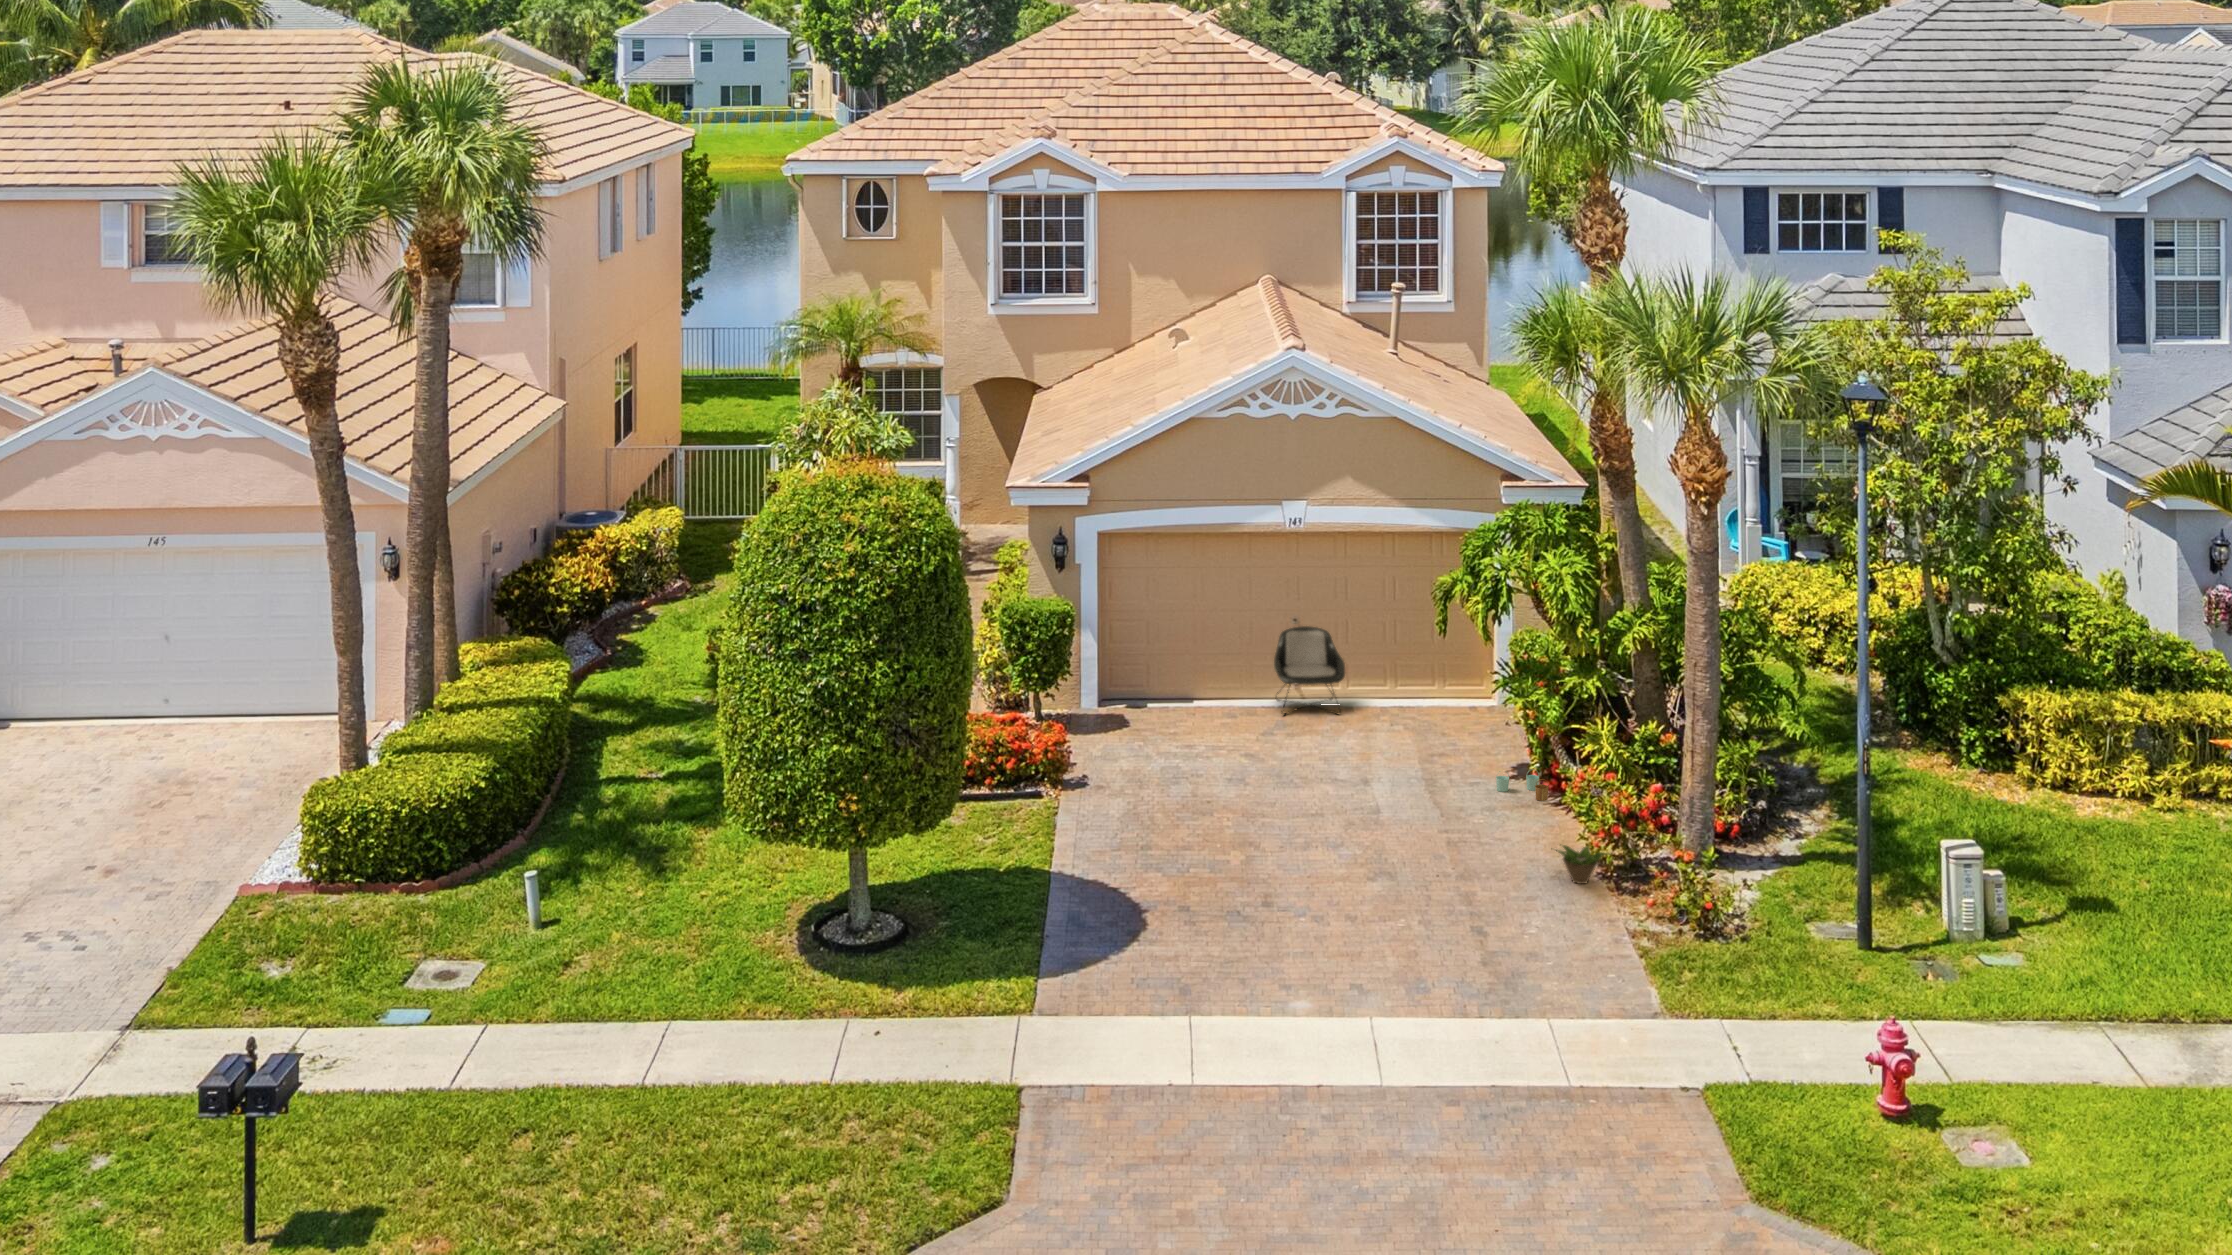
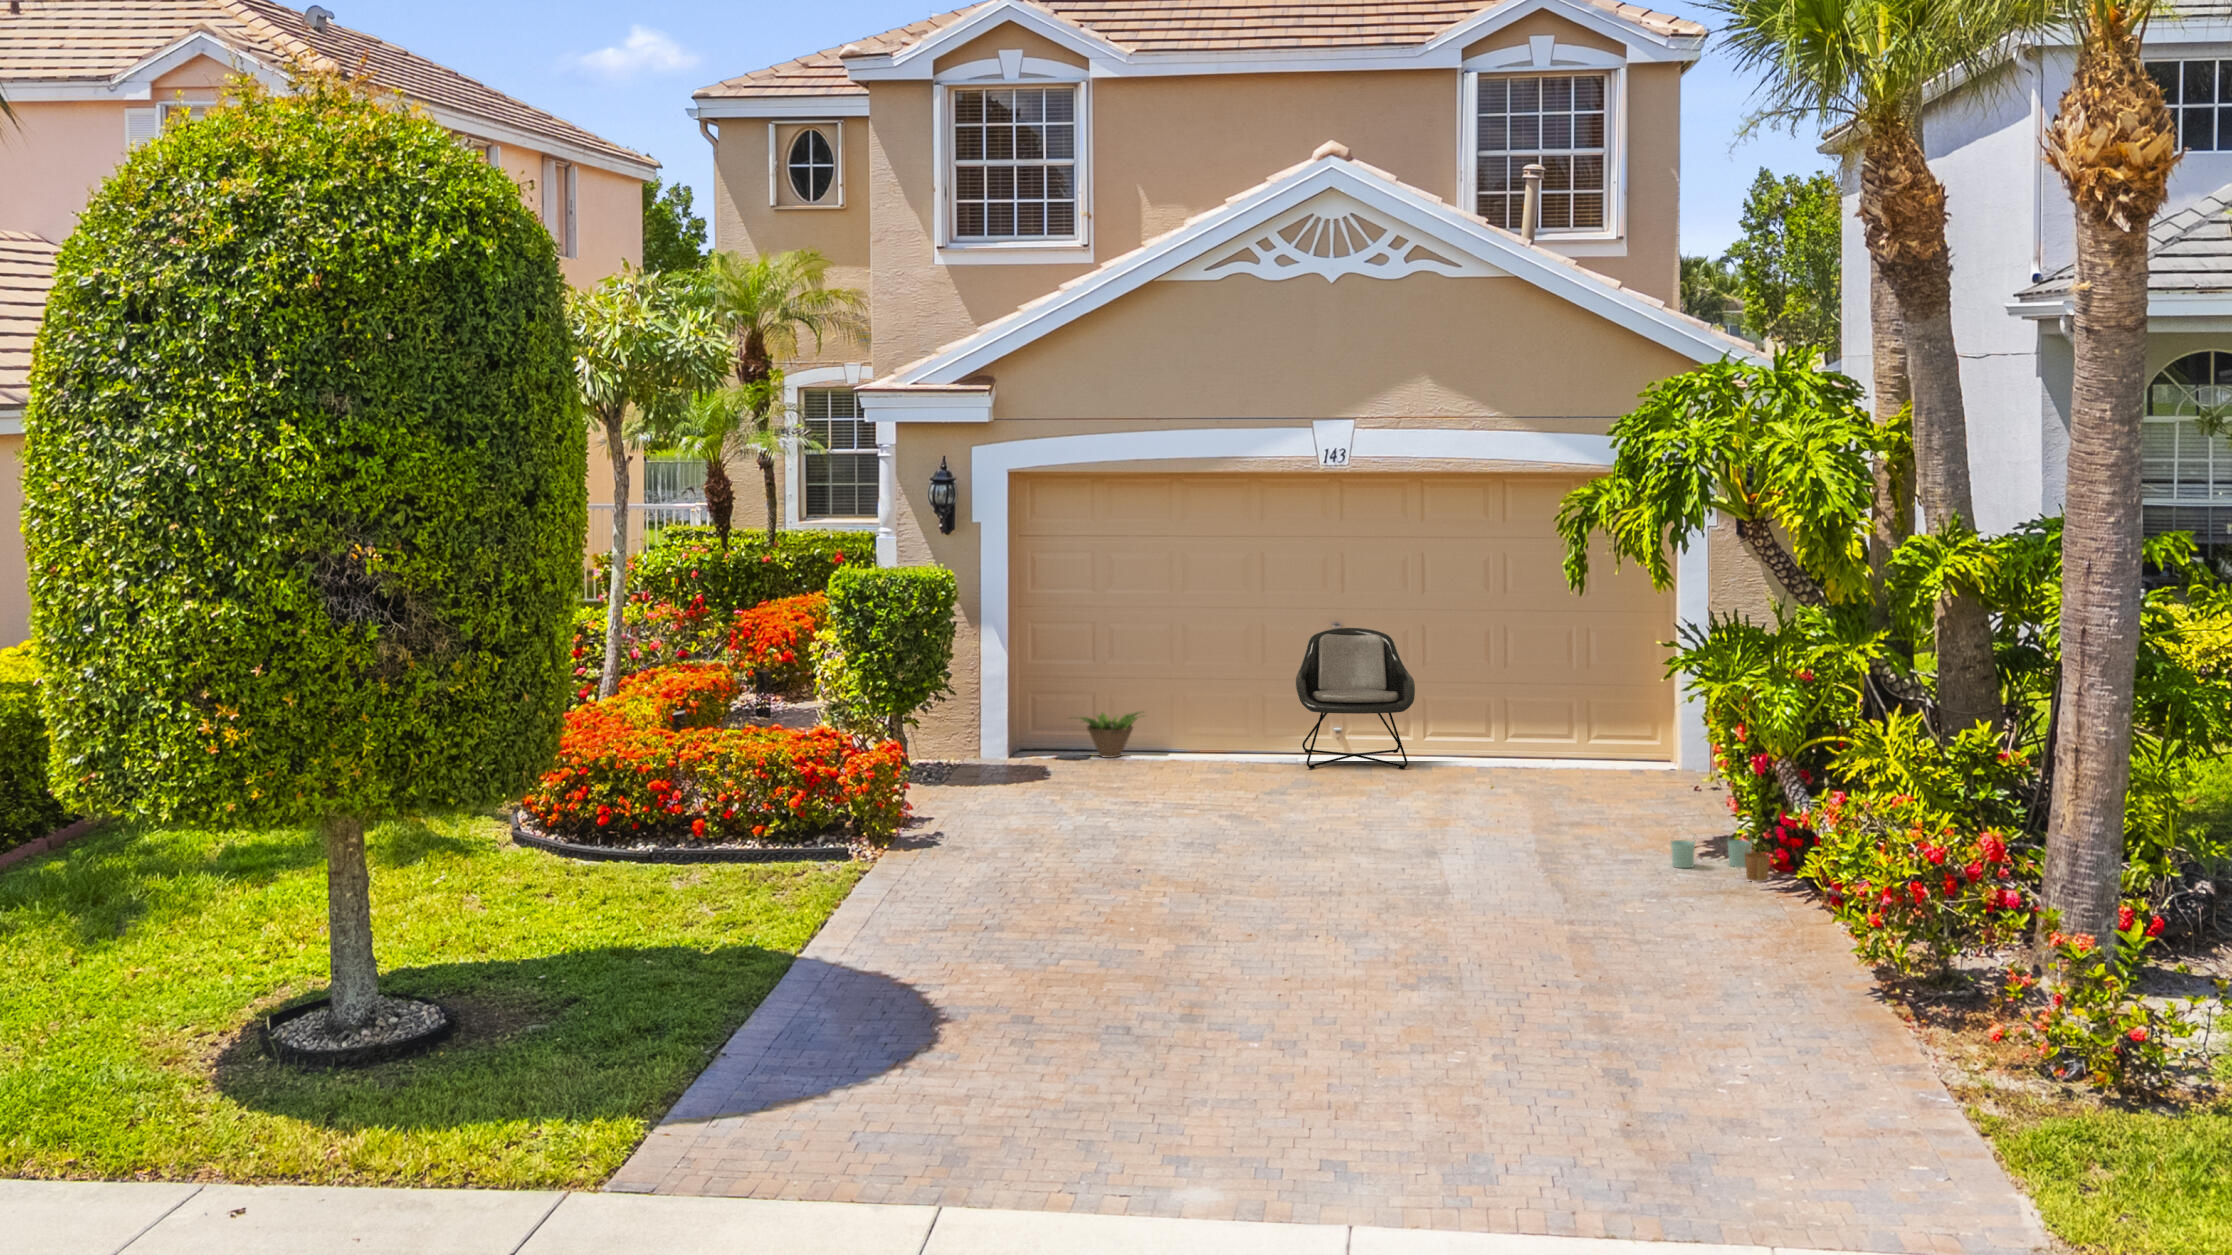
decorative plant: present [1557,845,1607,884] -> present [1080,712,1140,758]

